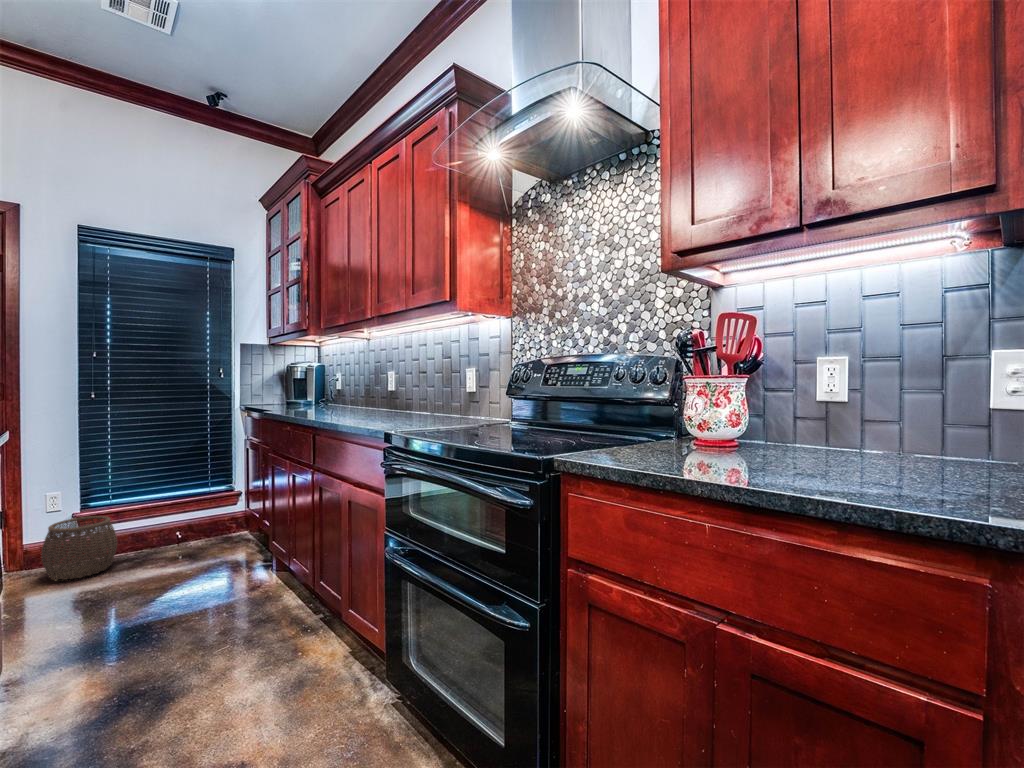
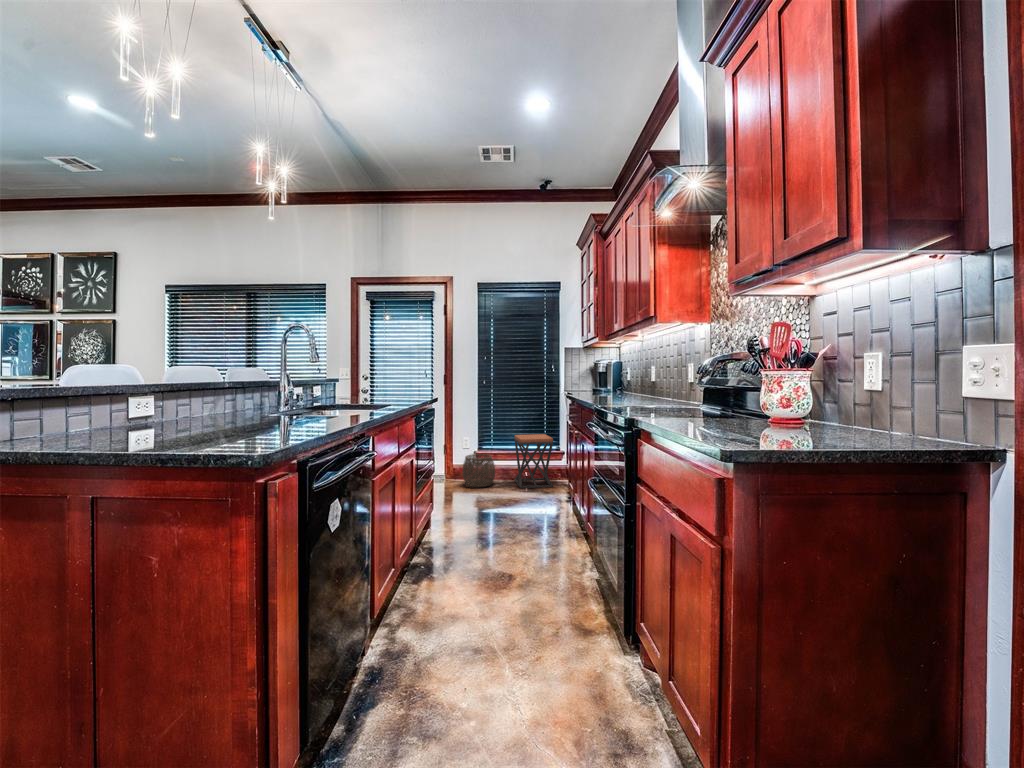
stool: none [154,470,228,562] -> present [515,434,553,488]

